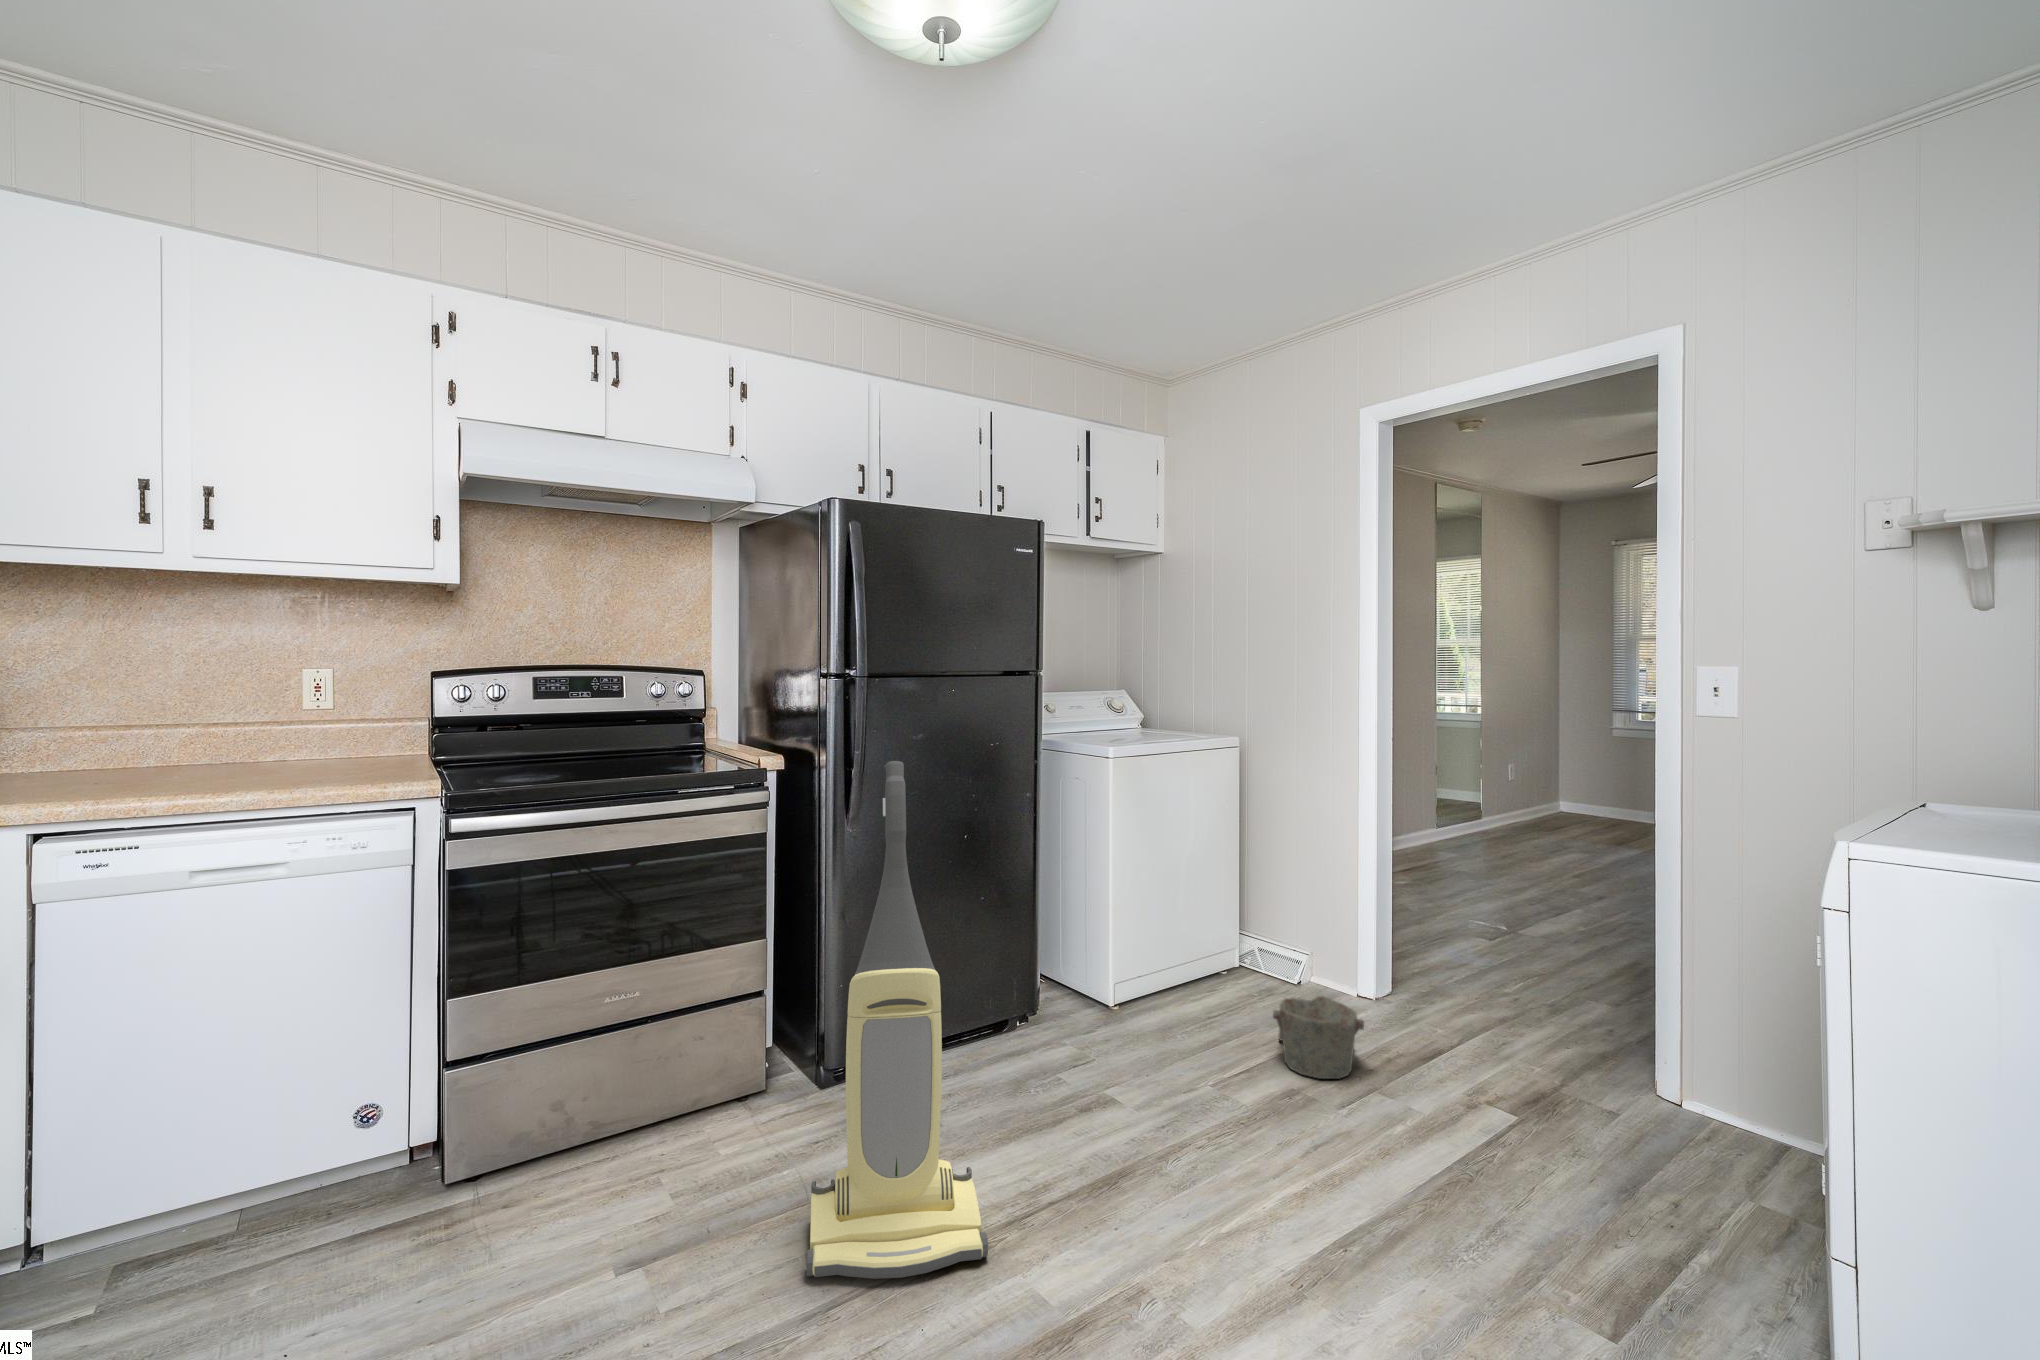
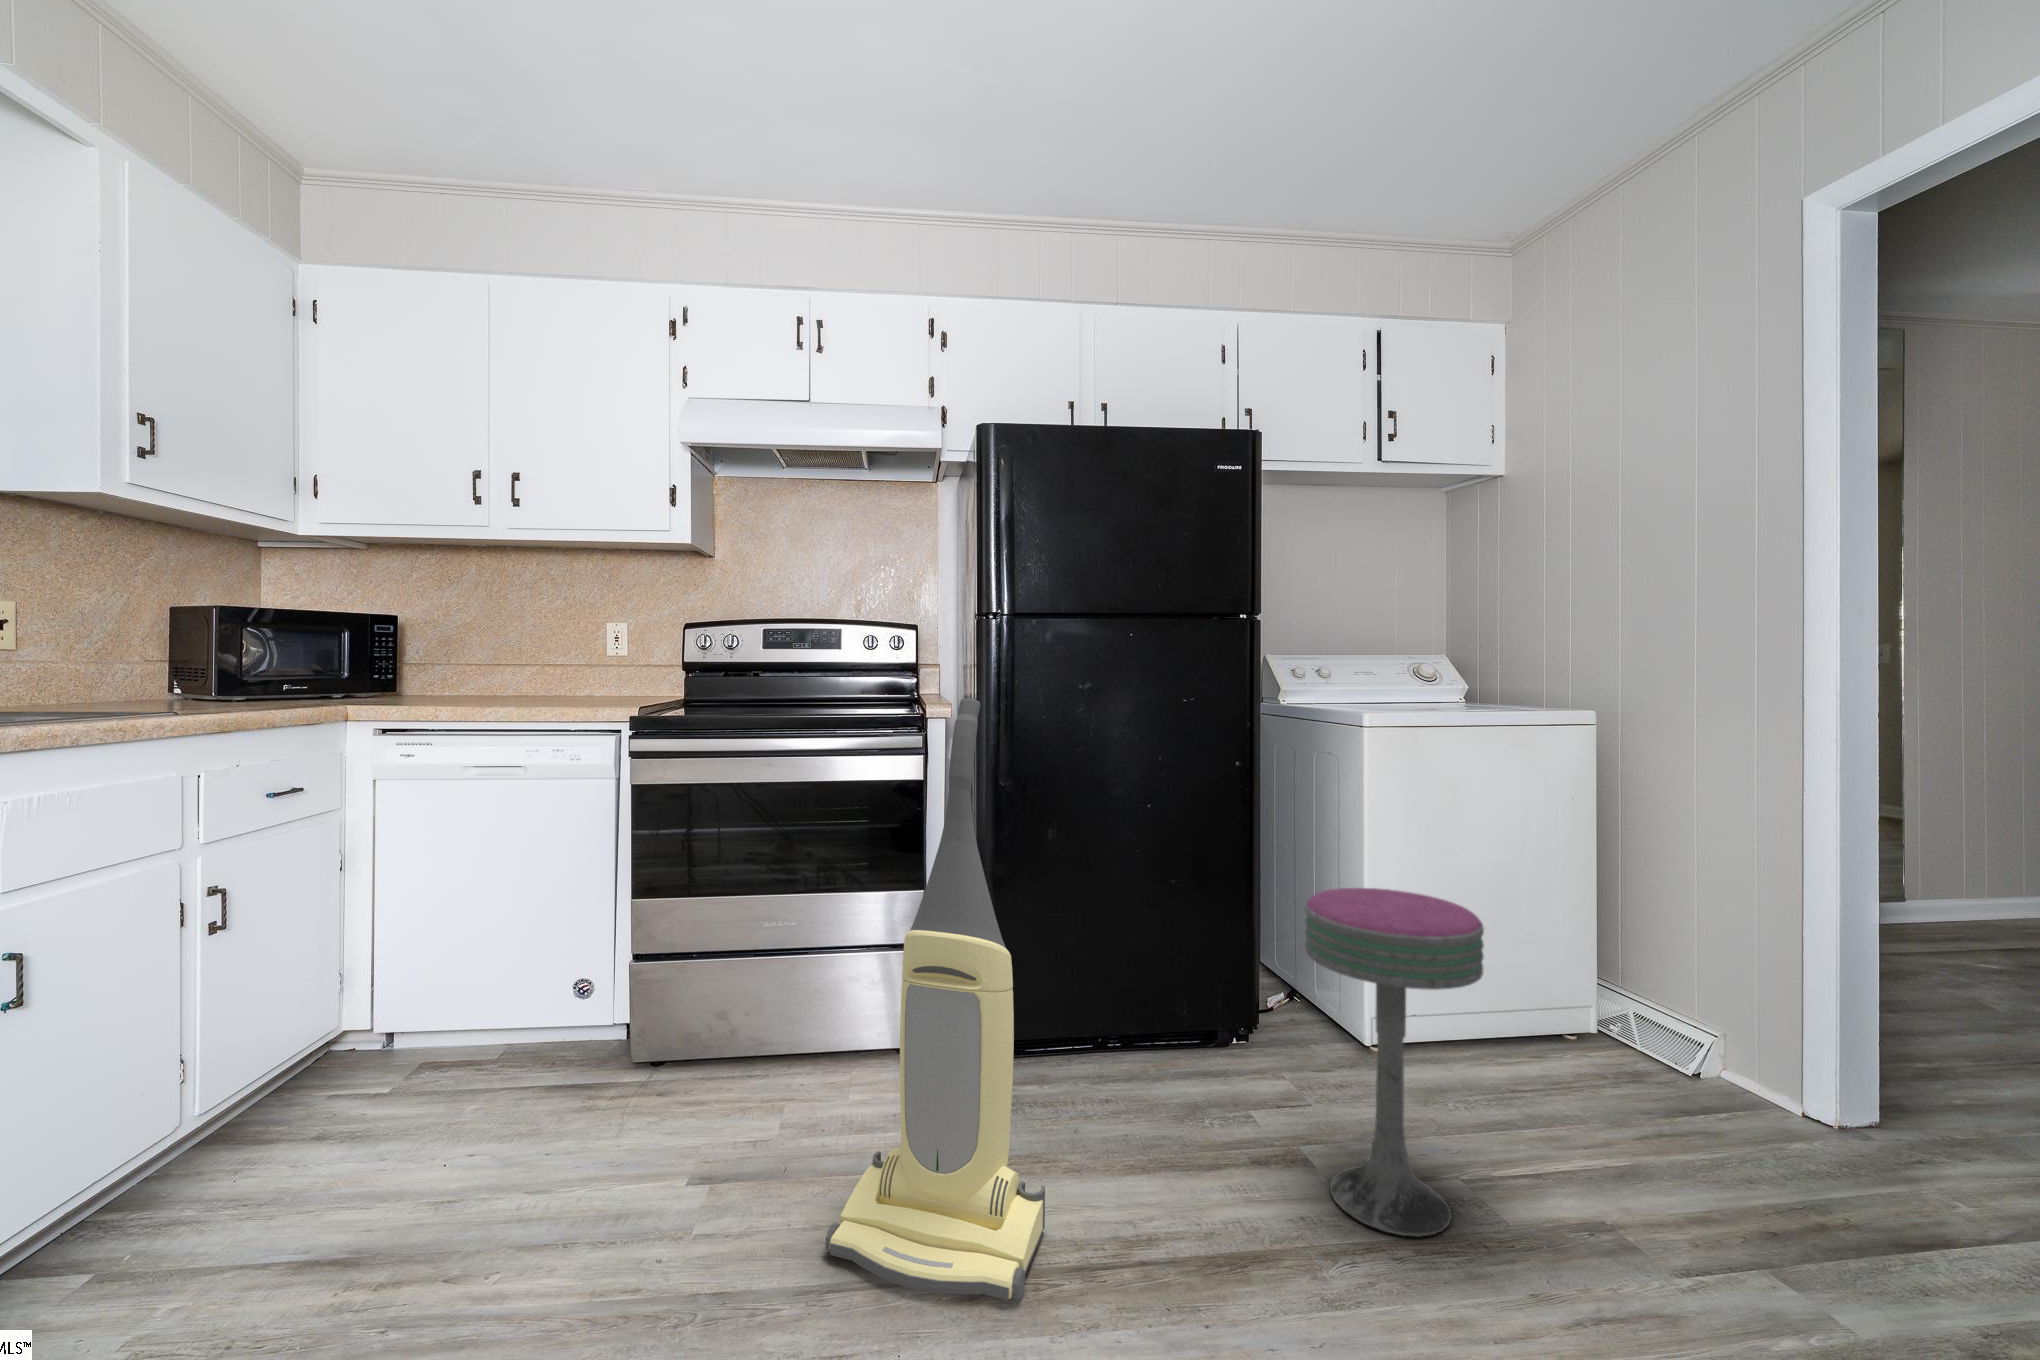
bar stool: none [1121,884,1242,1133] -> present [1305,888,1484,1237]
bucket: present [1273,996,1364,1079] -> none [1583,1082,1746,1223]

